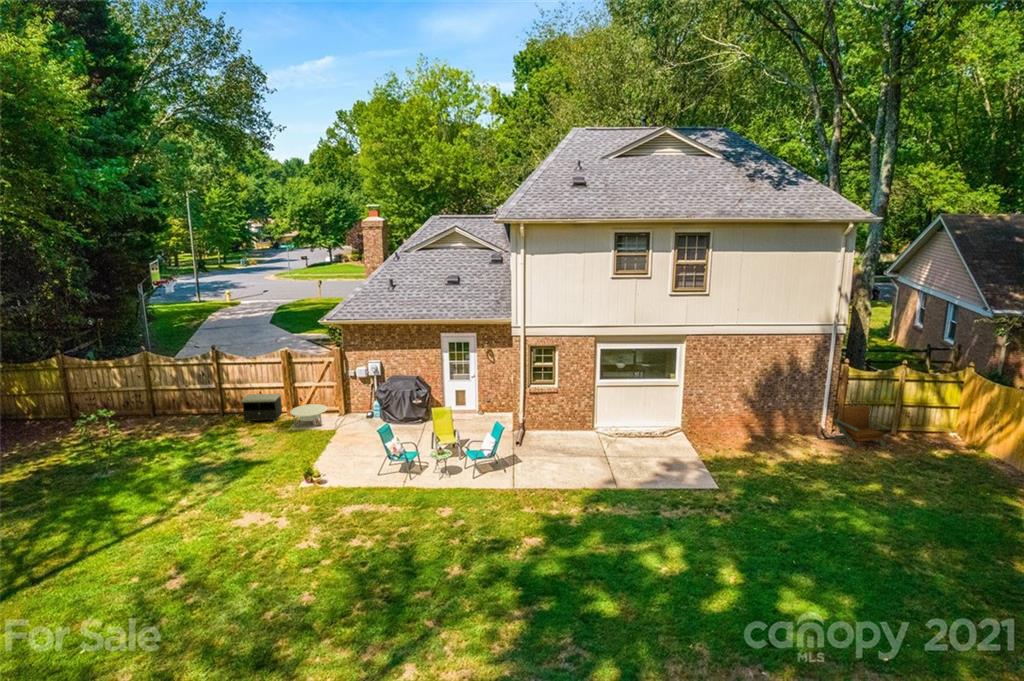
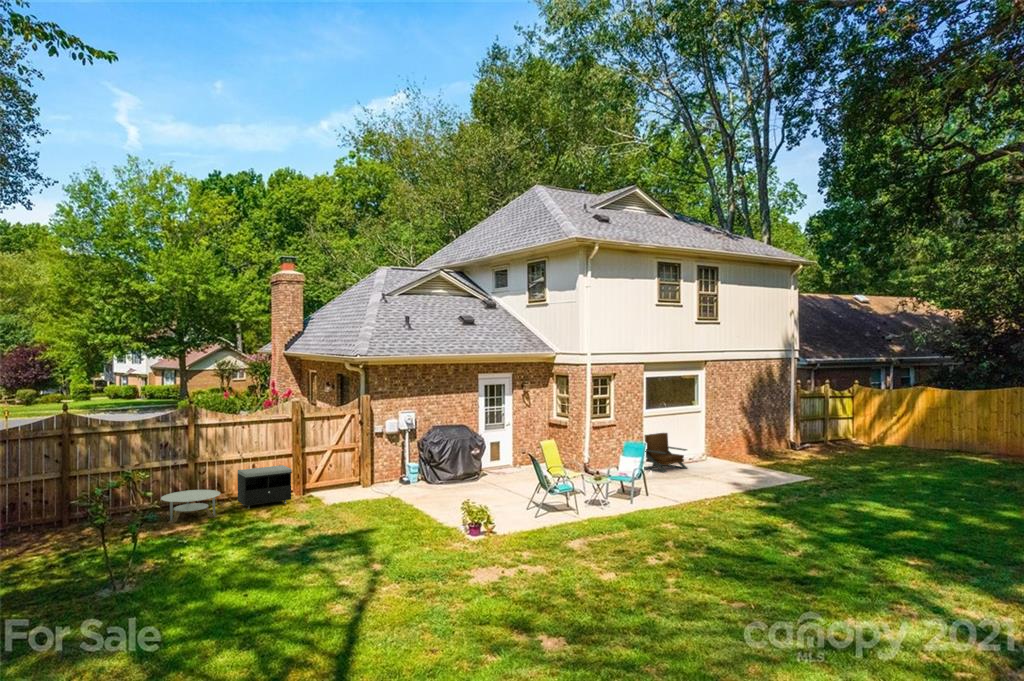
round table: present [290,404,327,427] -> present [161,490,220,523]
lounge chair: present [833,405,888,448] -> present [644,433,687,473]

